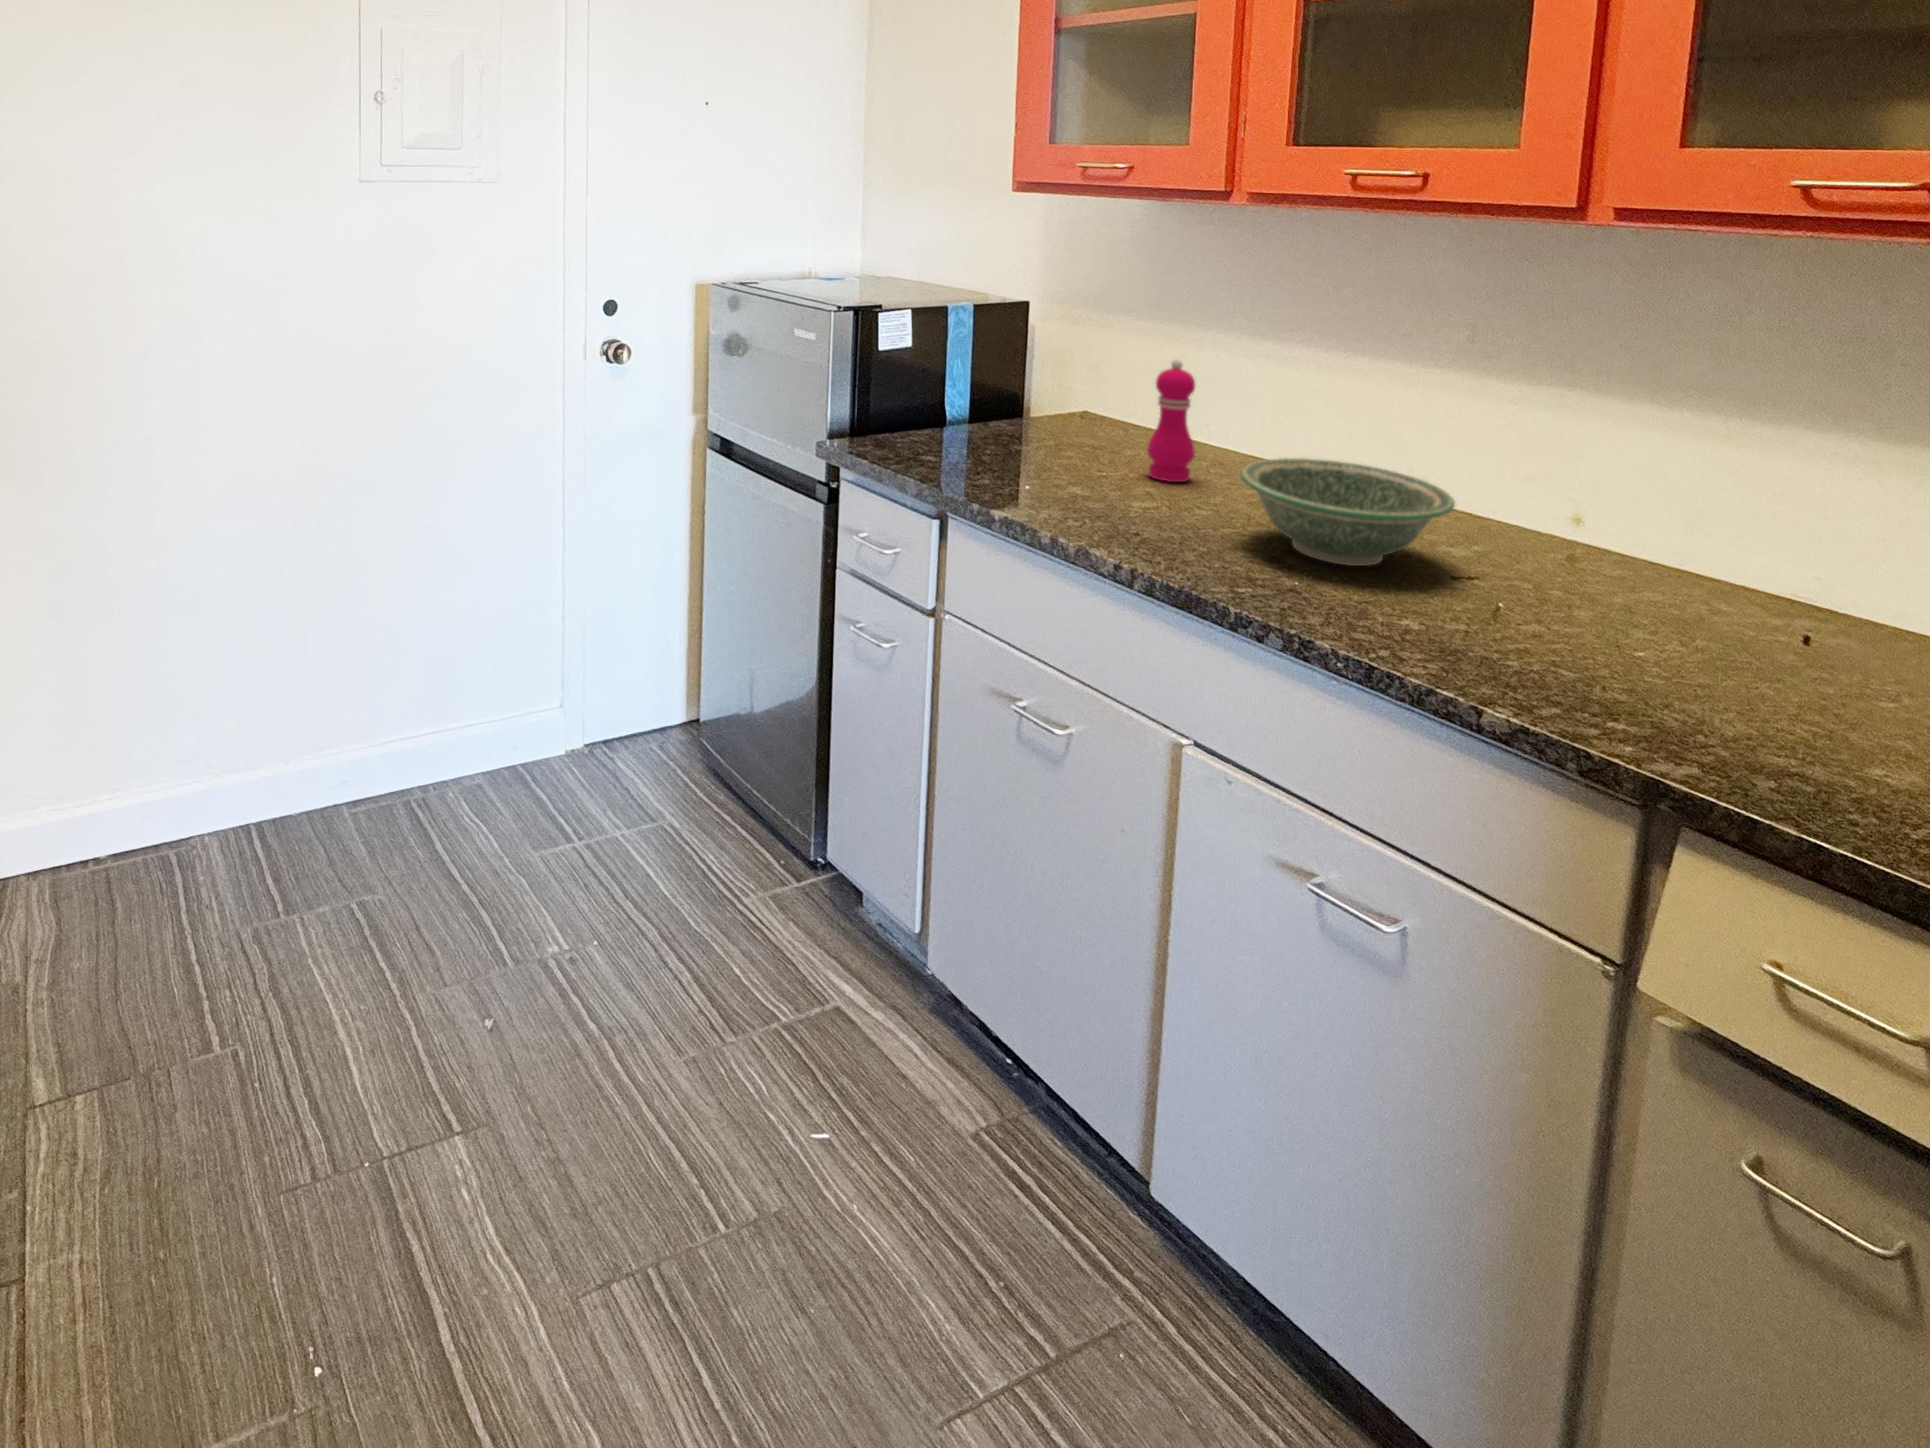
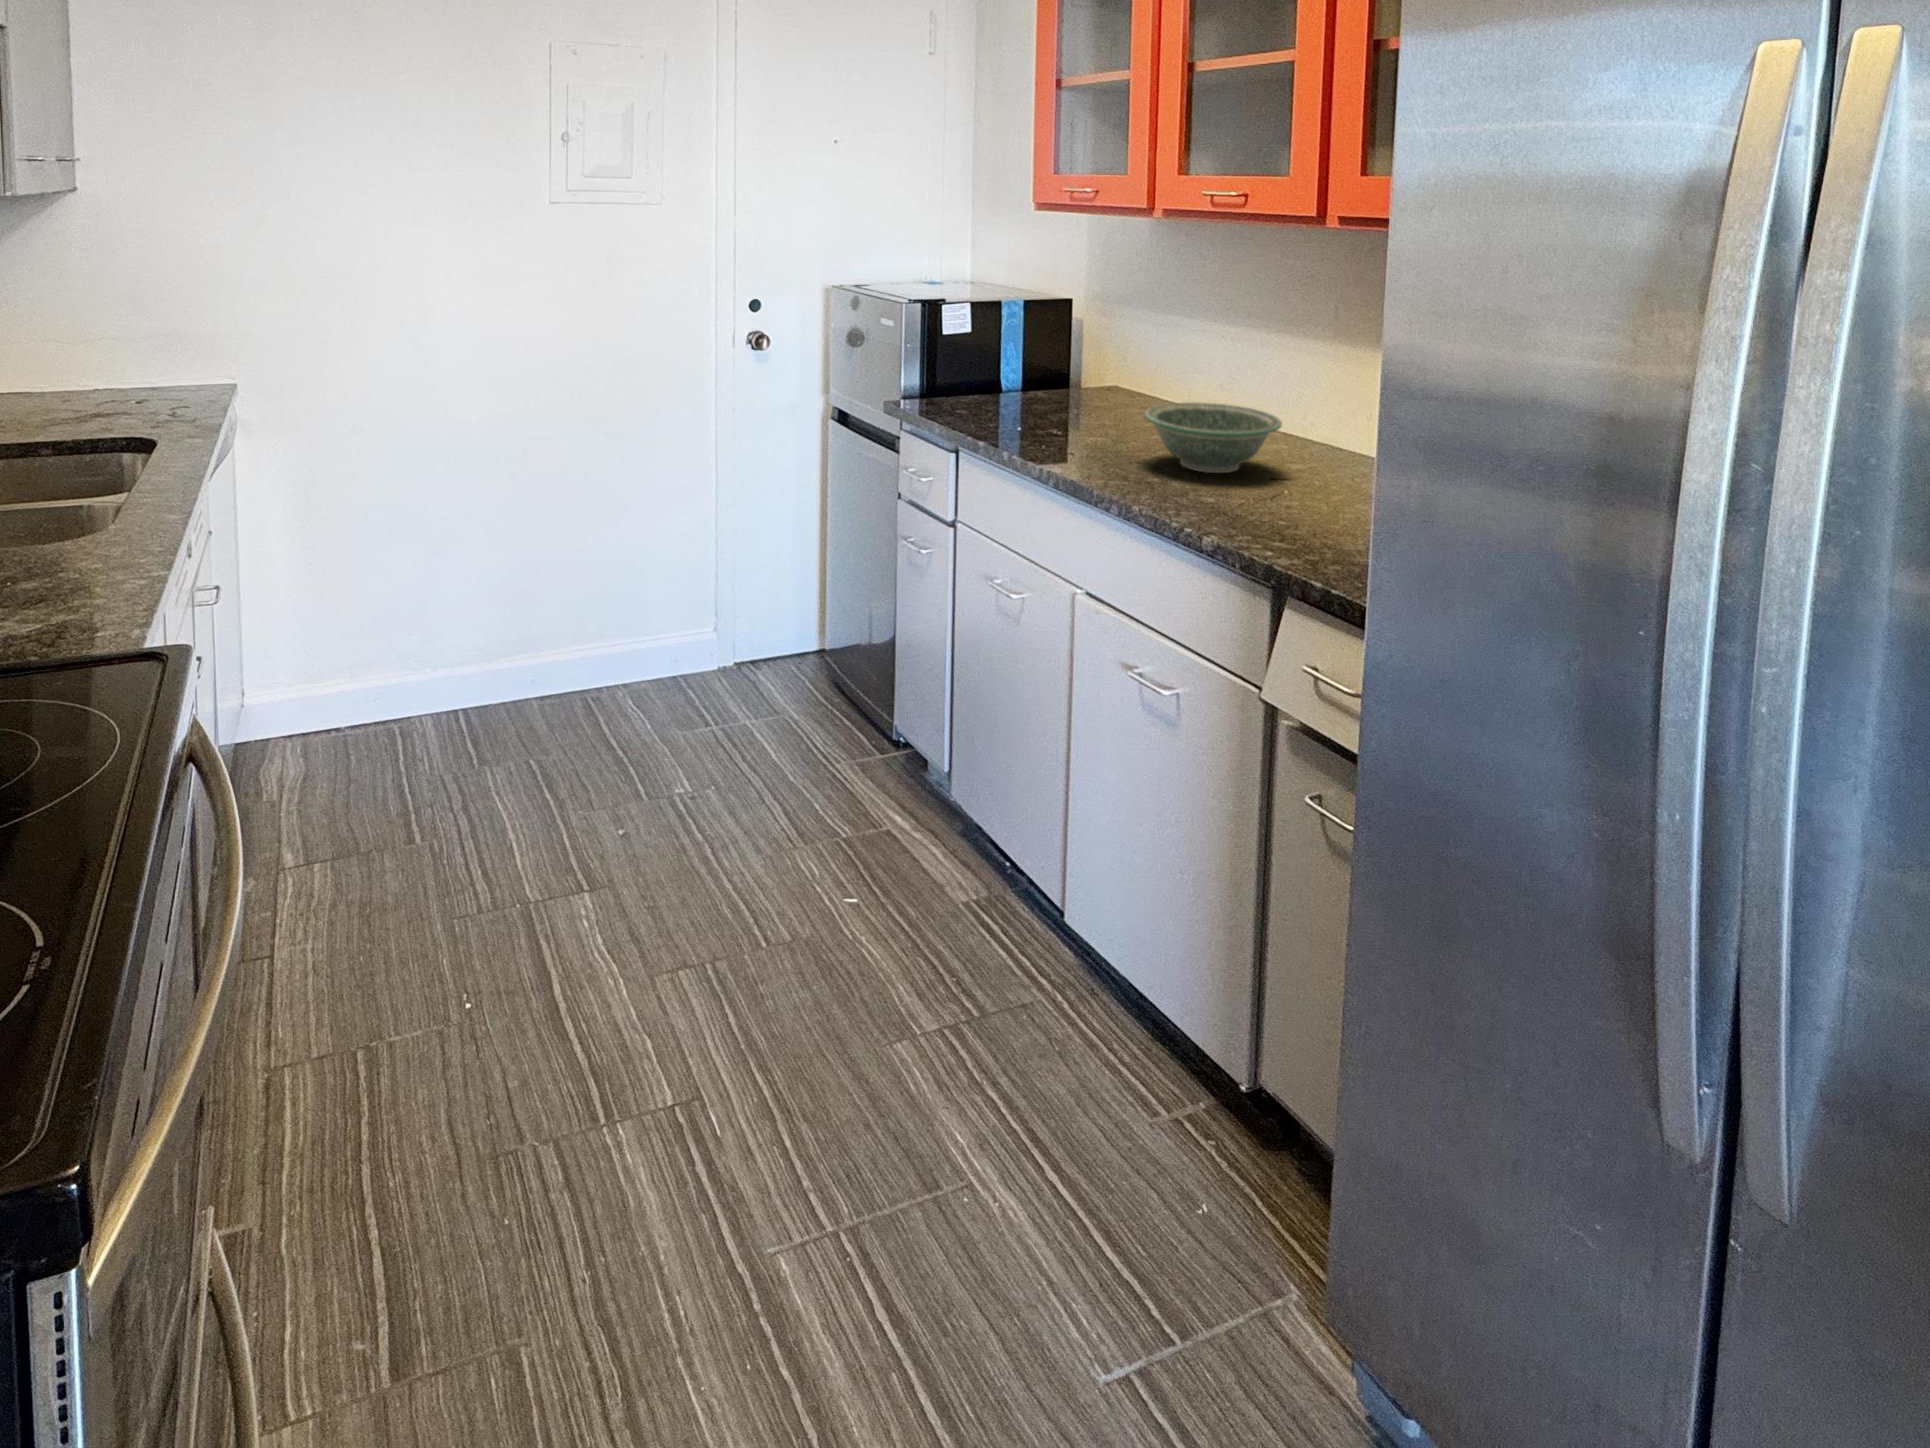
pepper mill: present [1147,360,1195,482] -> none [1122,336,1155,428]

